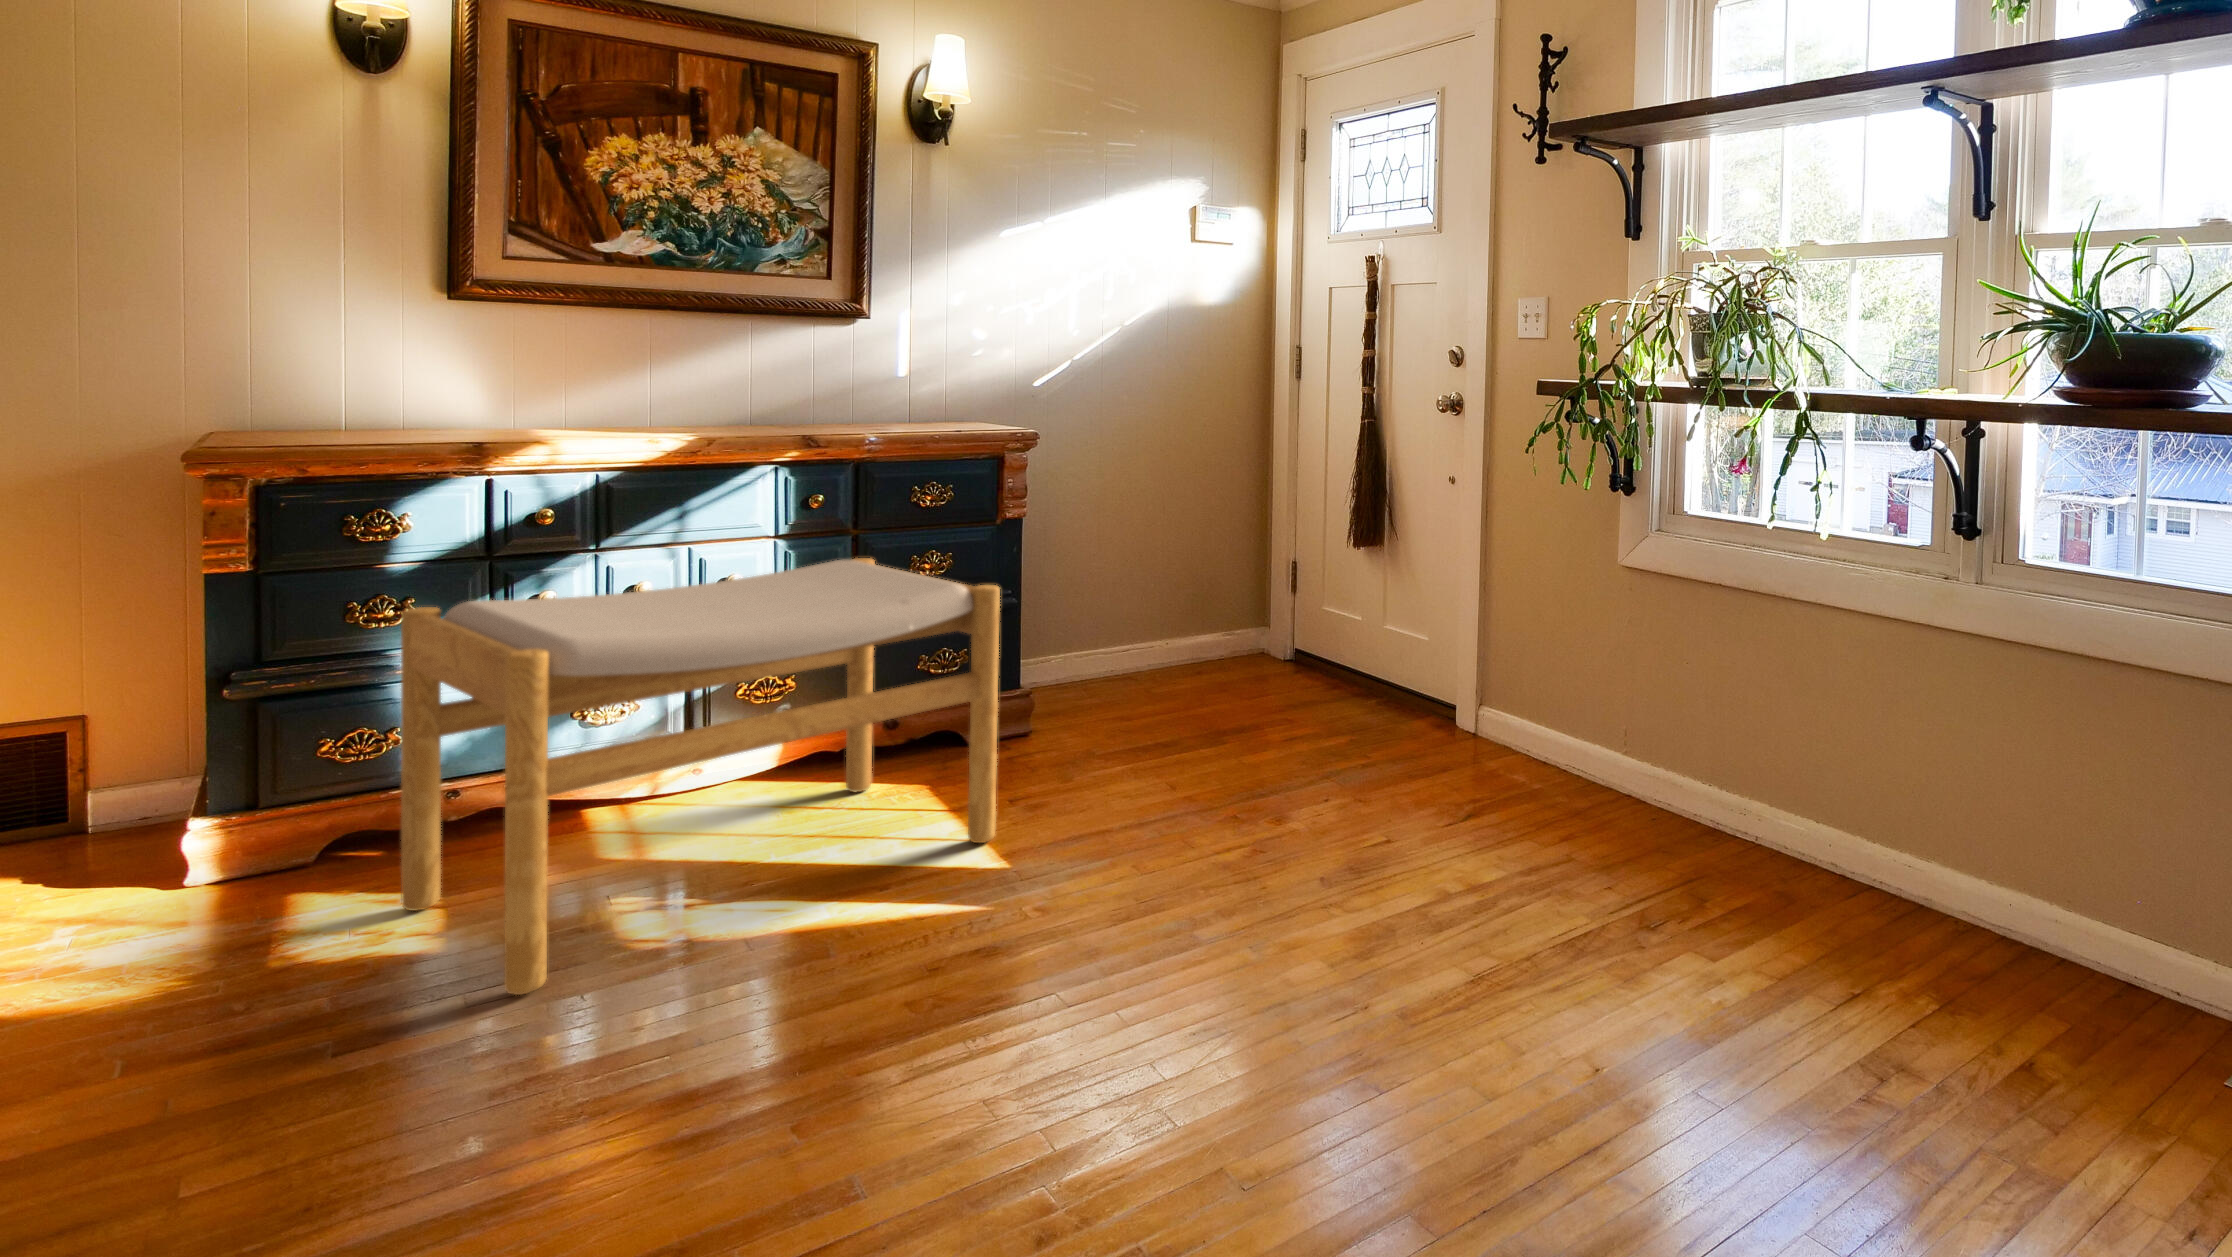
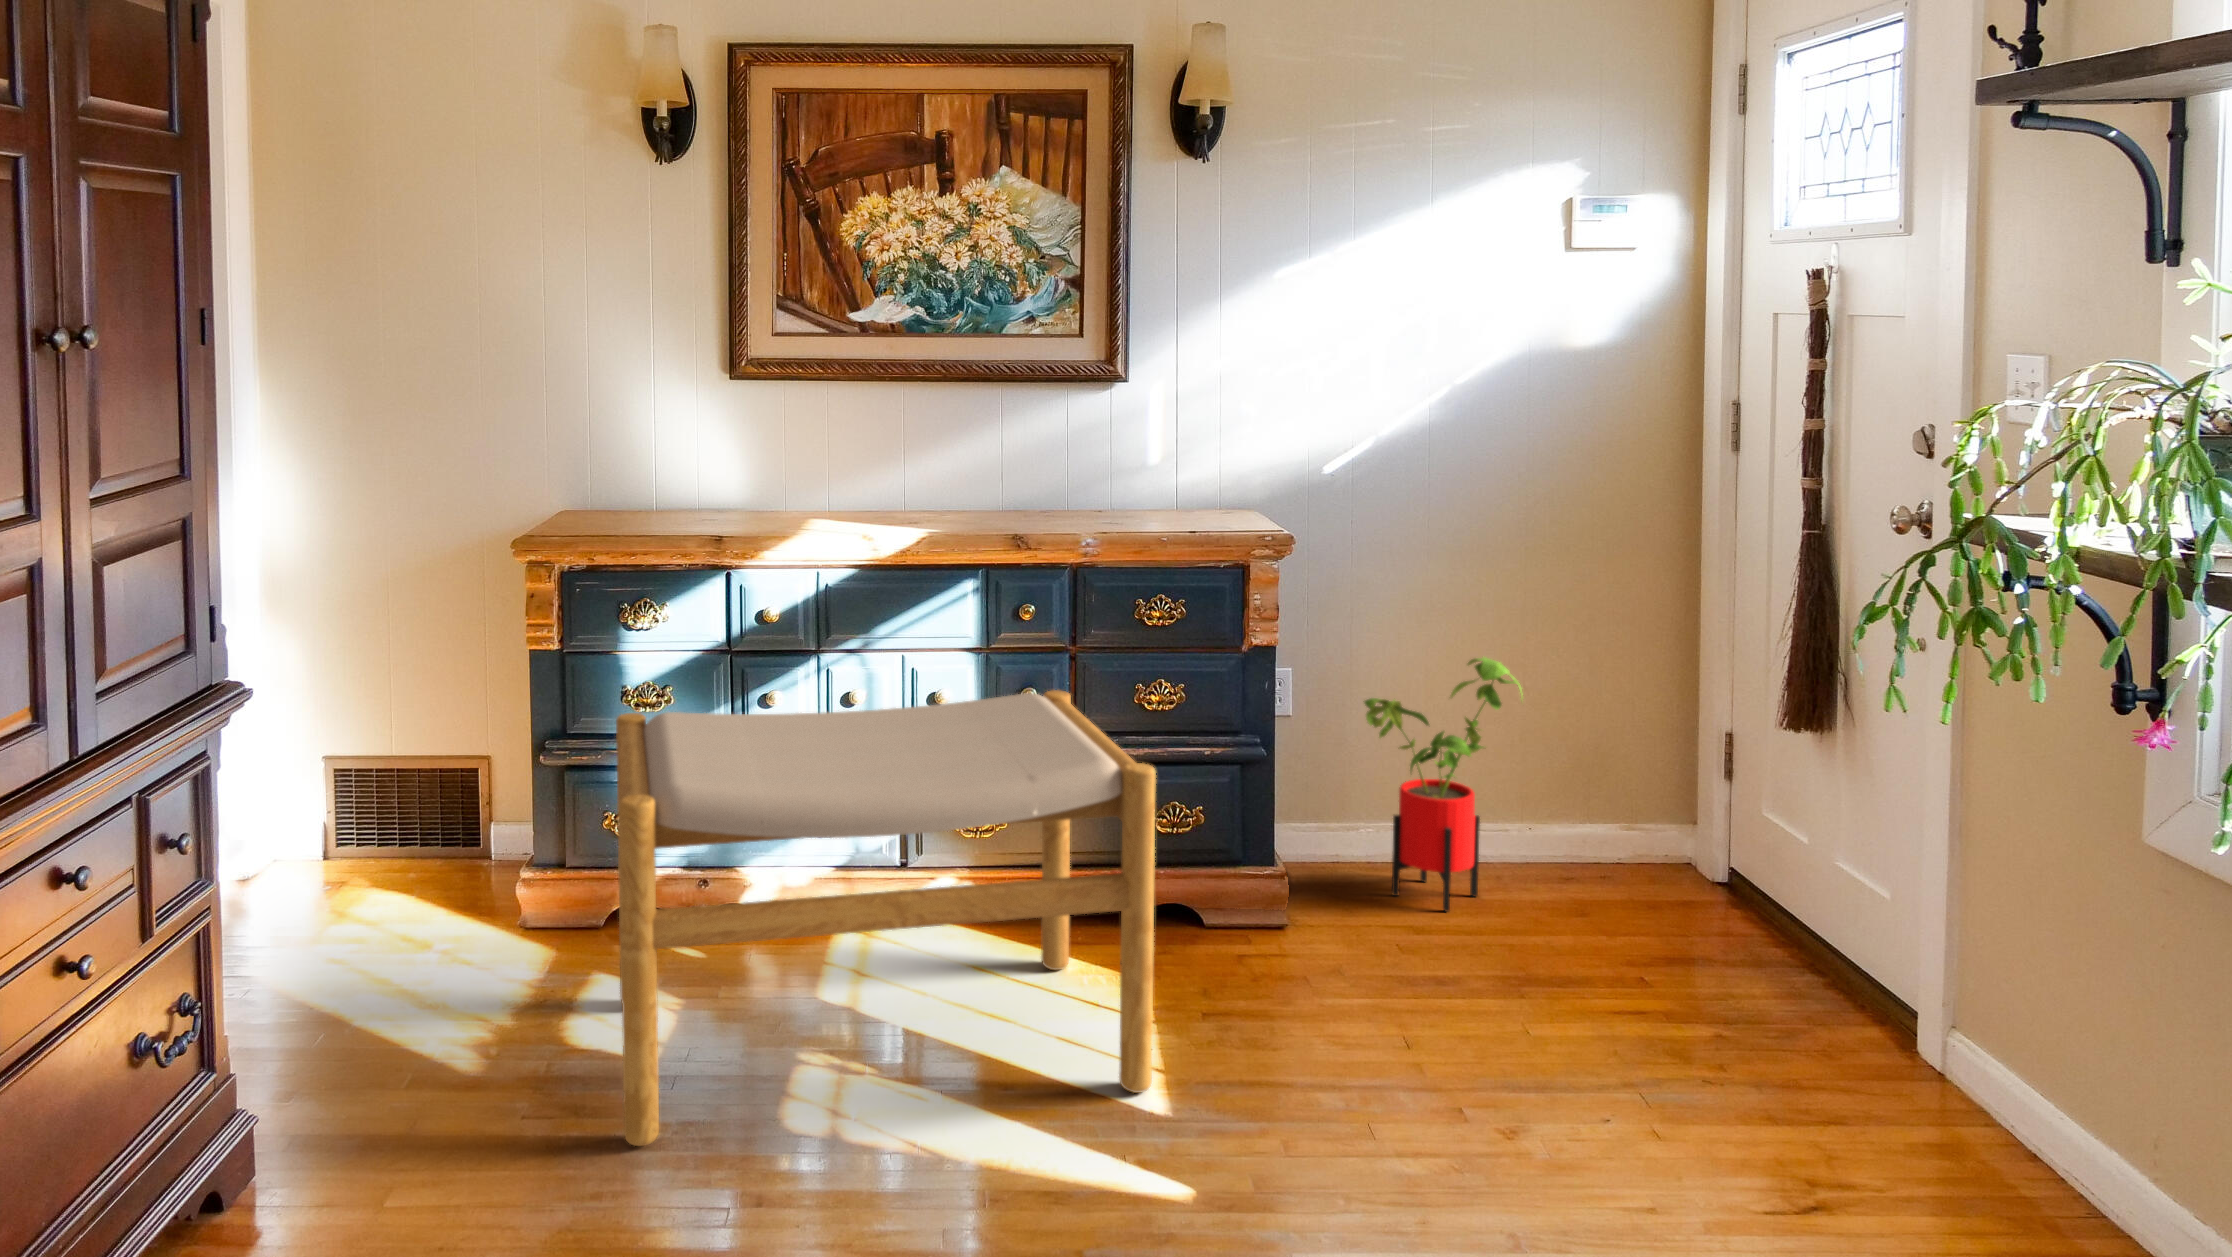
house plant: none [1067,521,1182,704] -> present [1364,657,1521,912]

